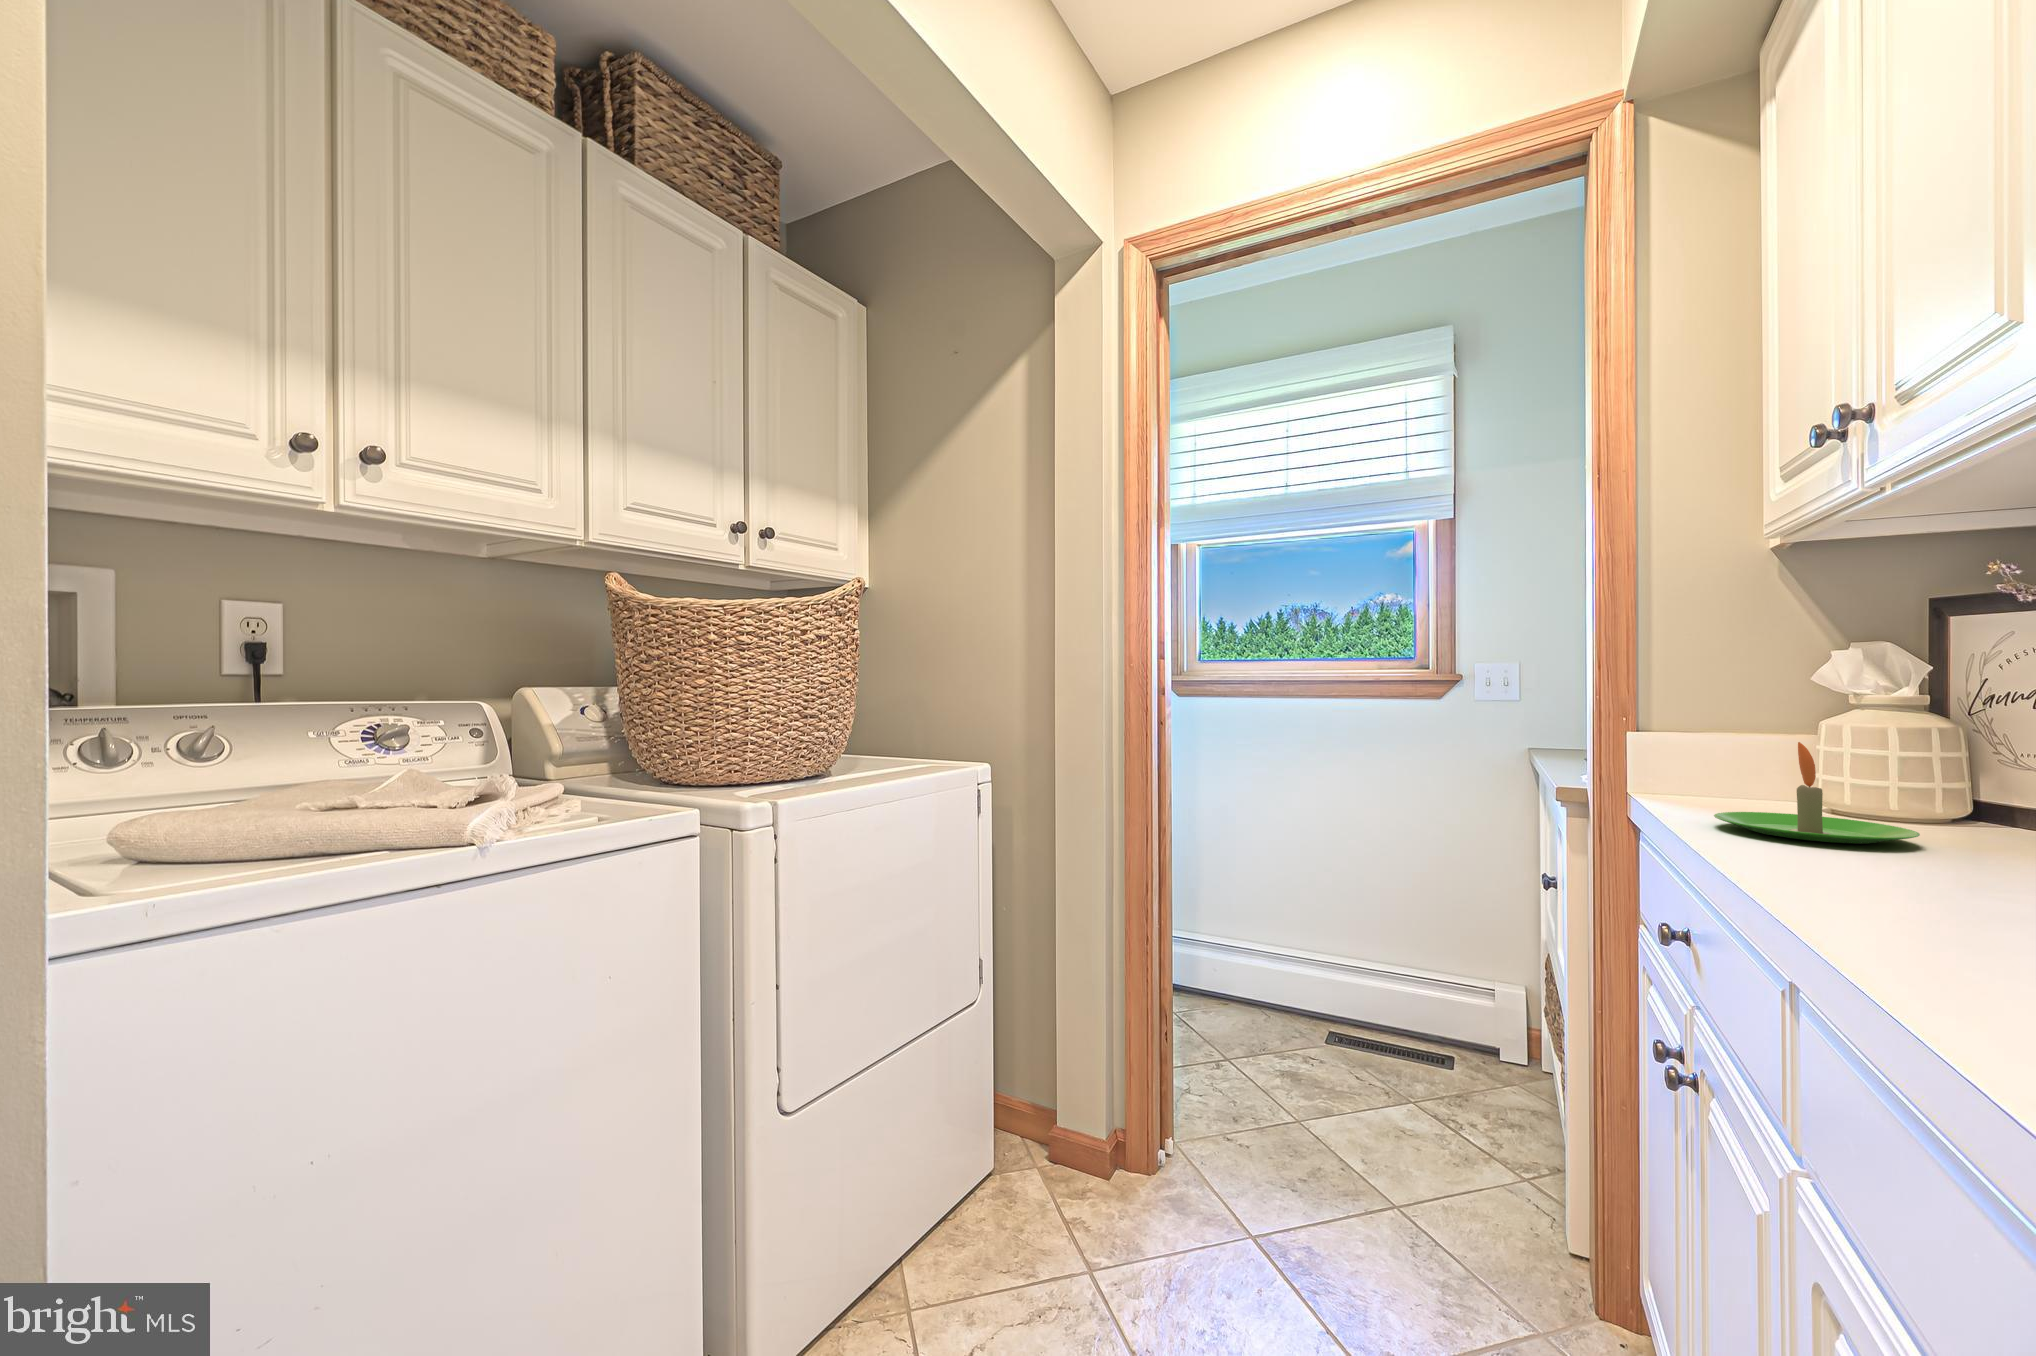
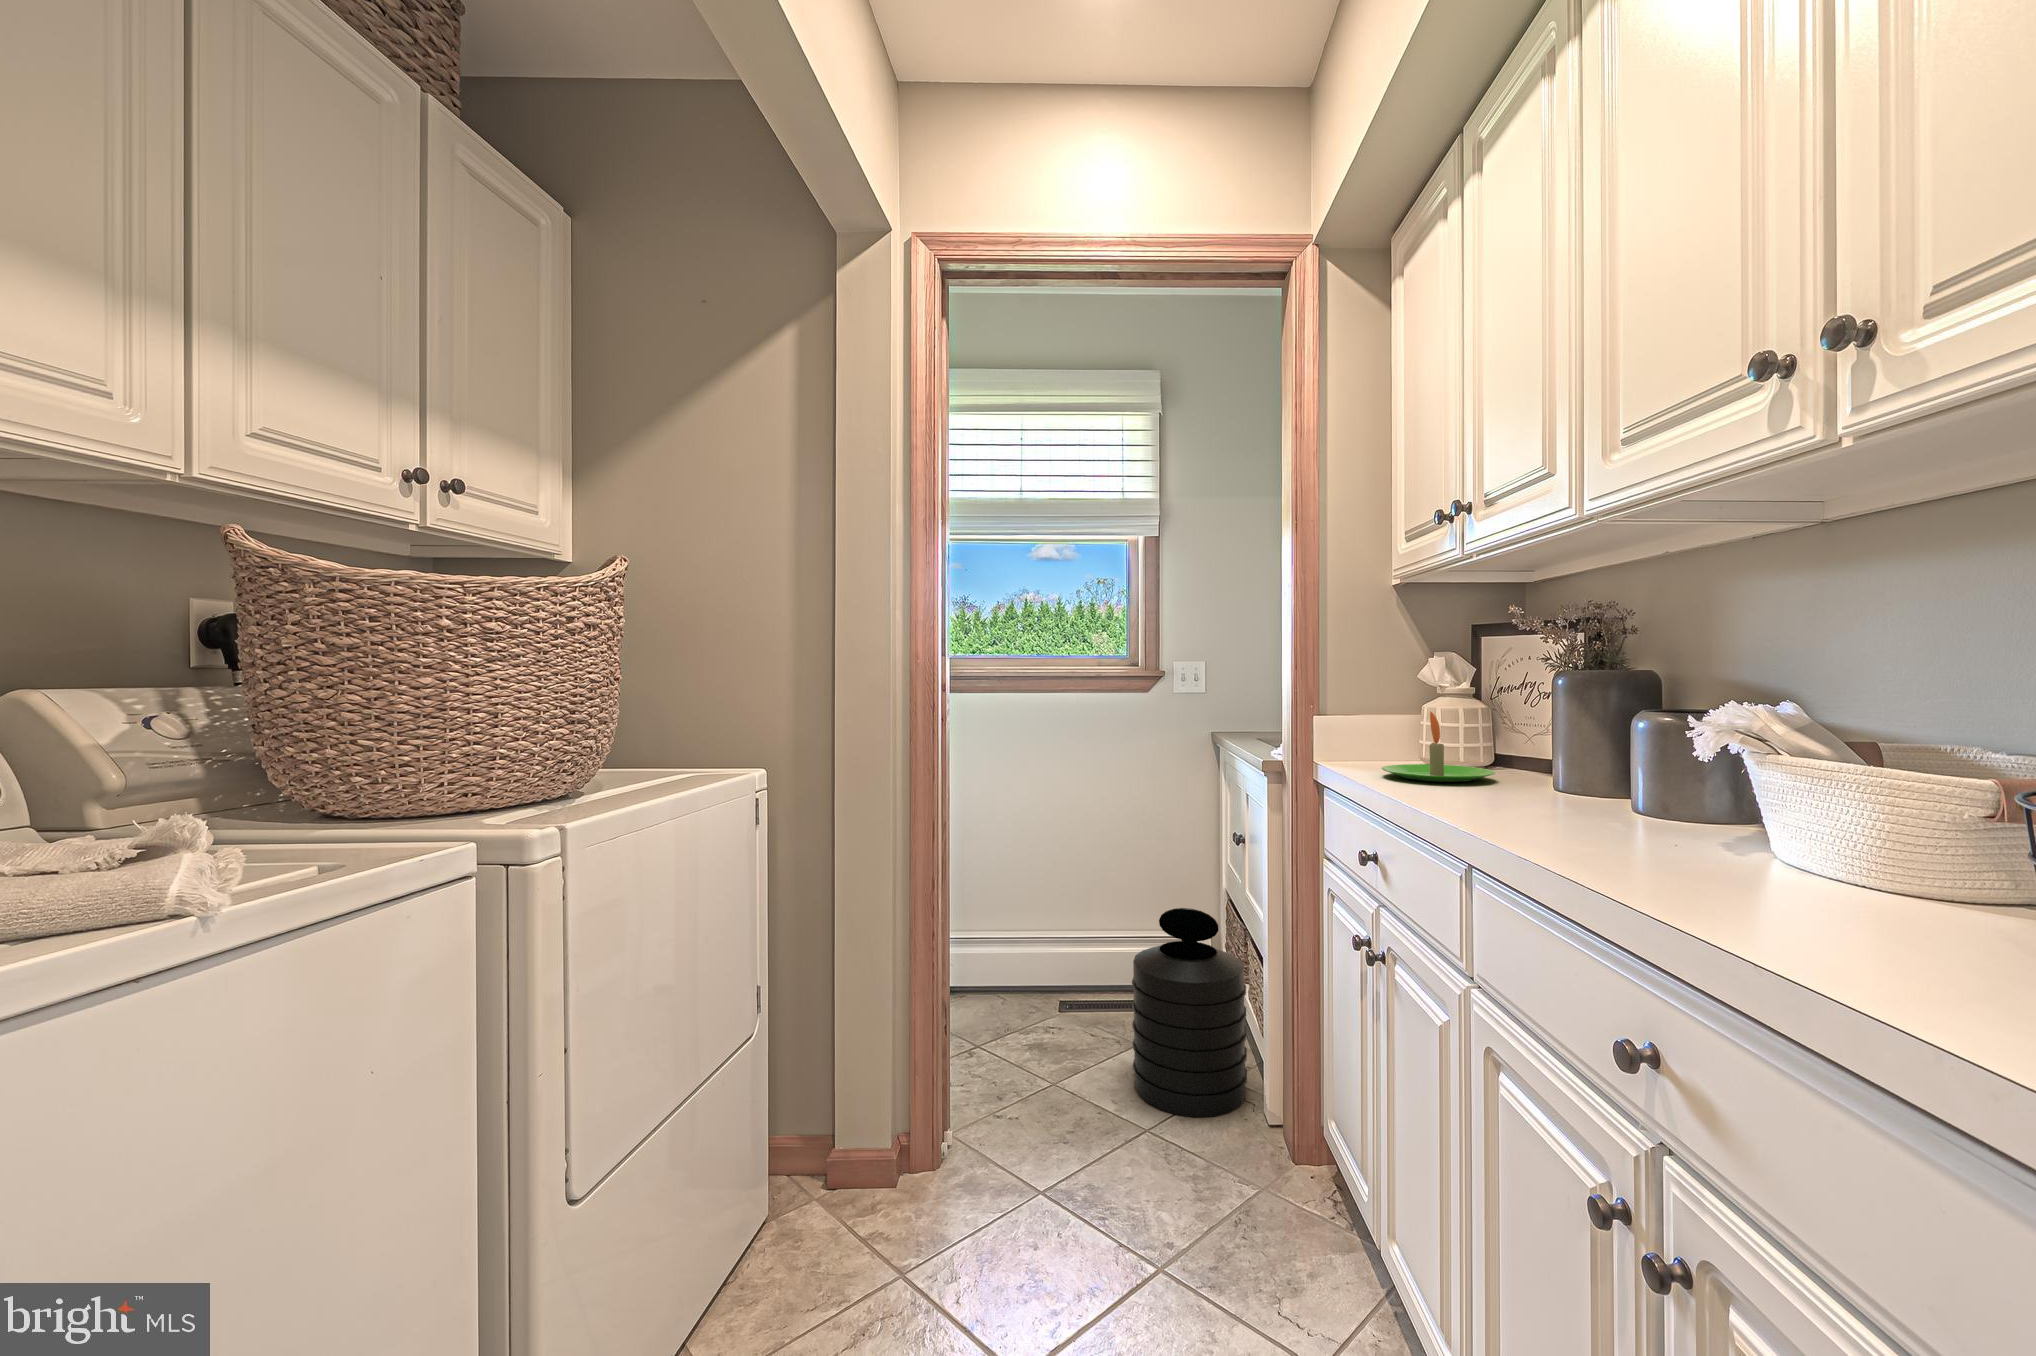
trash can: none [1395,956,1548,1212] -> present [1132,908,1247,1117]

